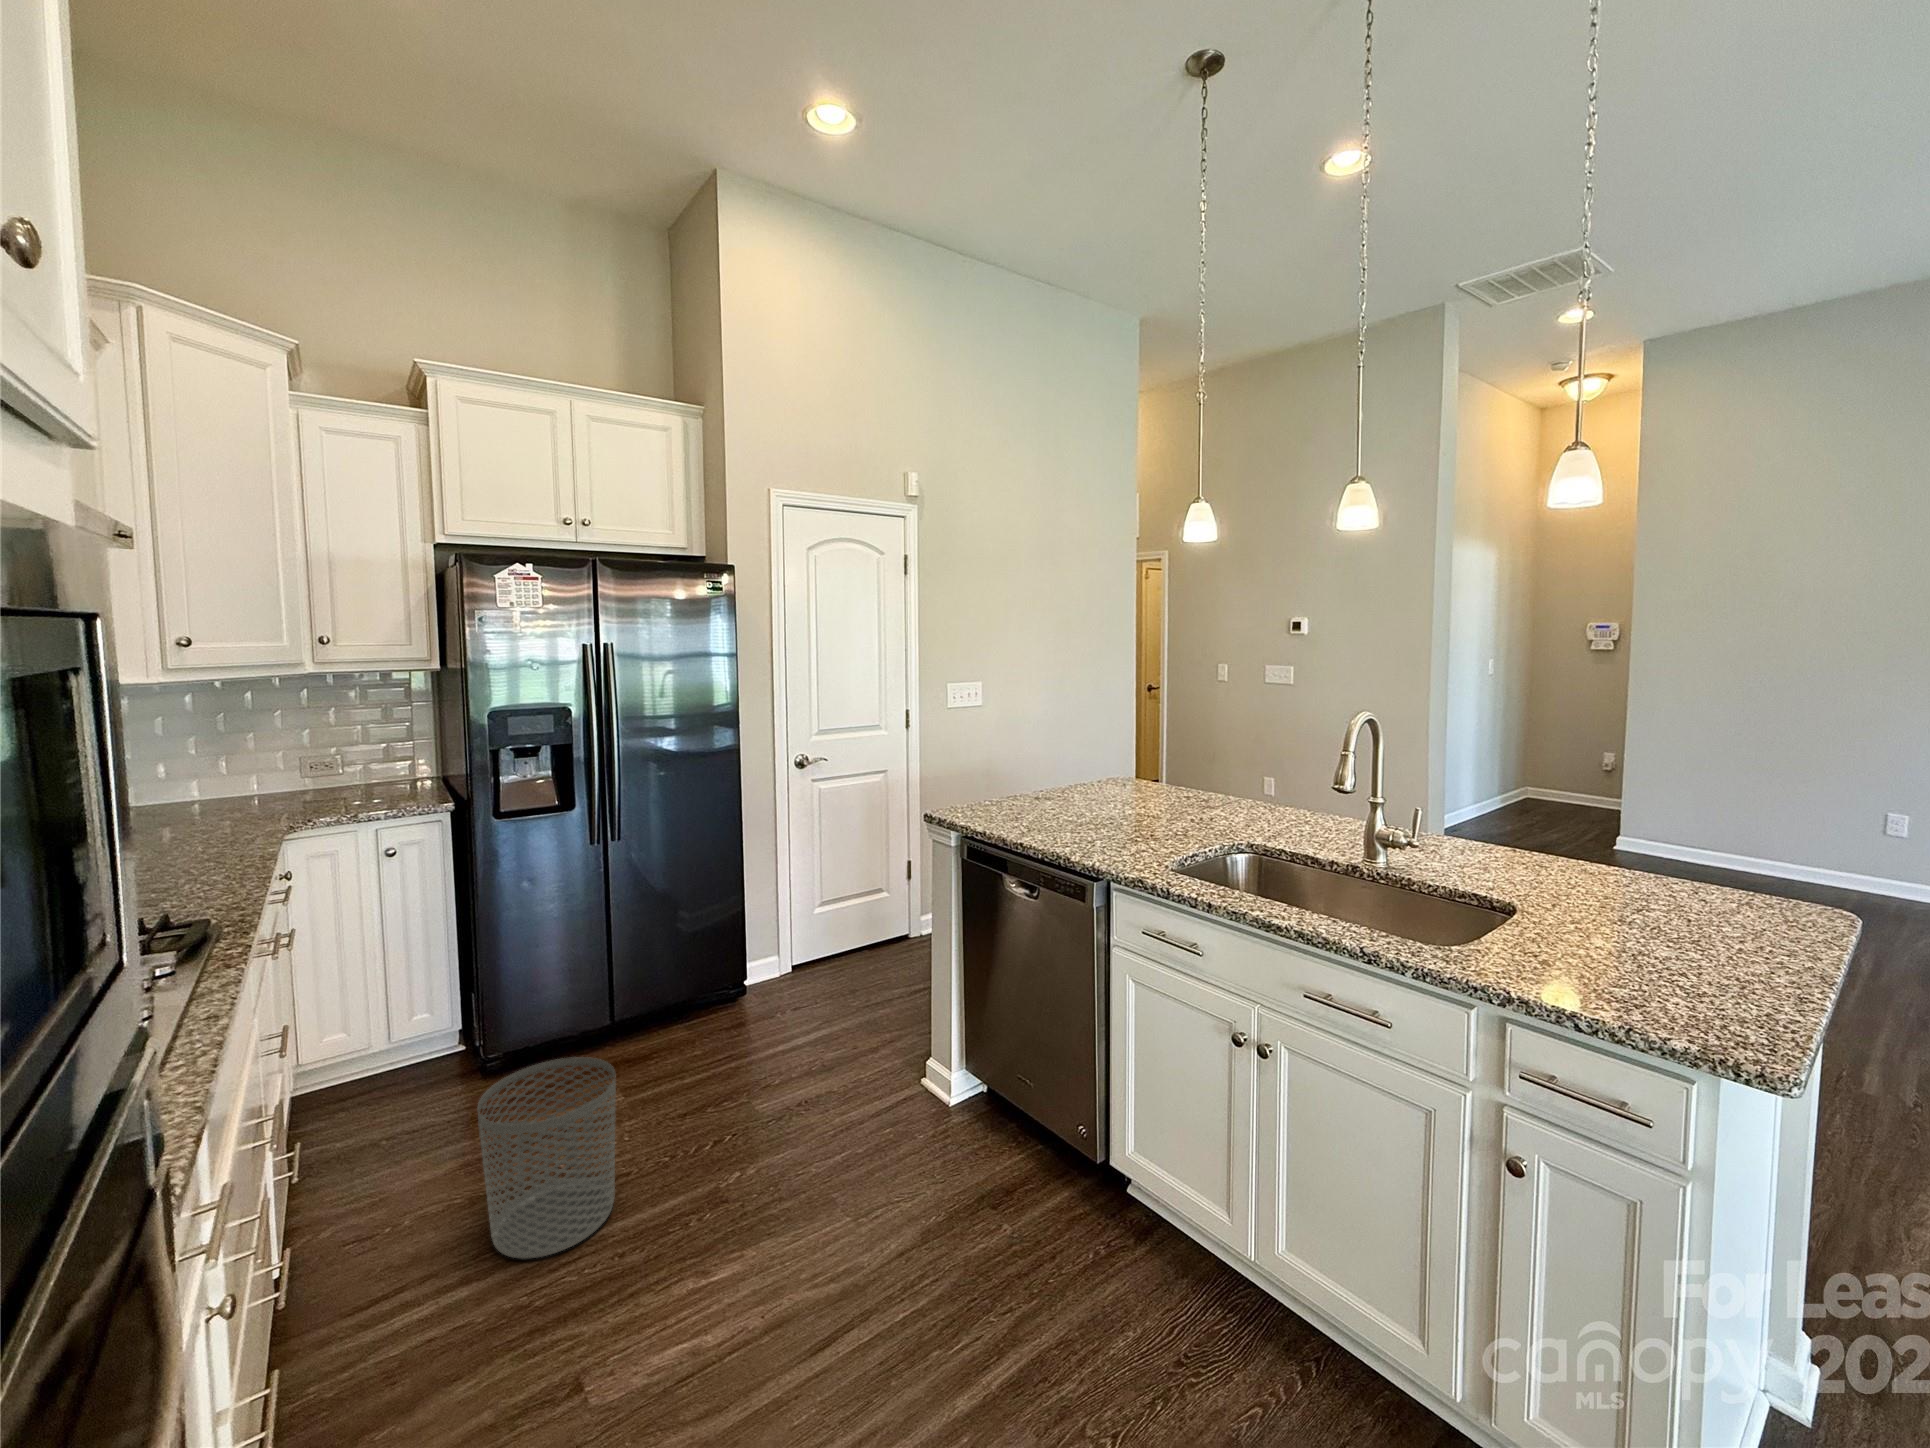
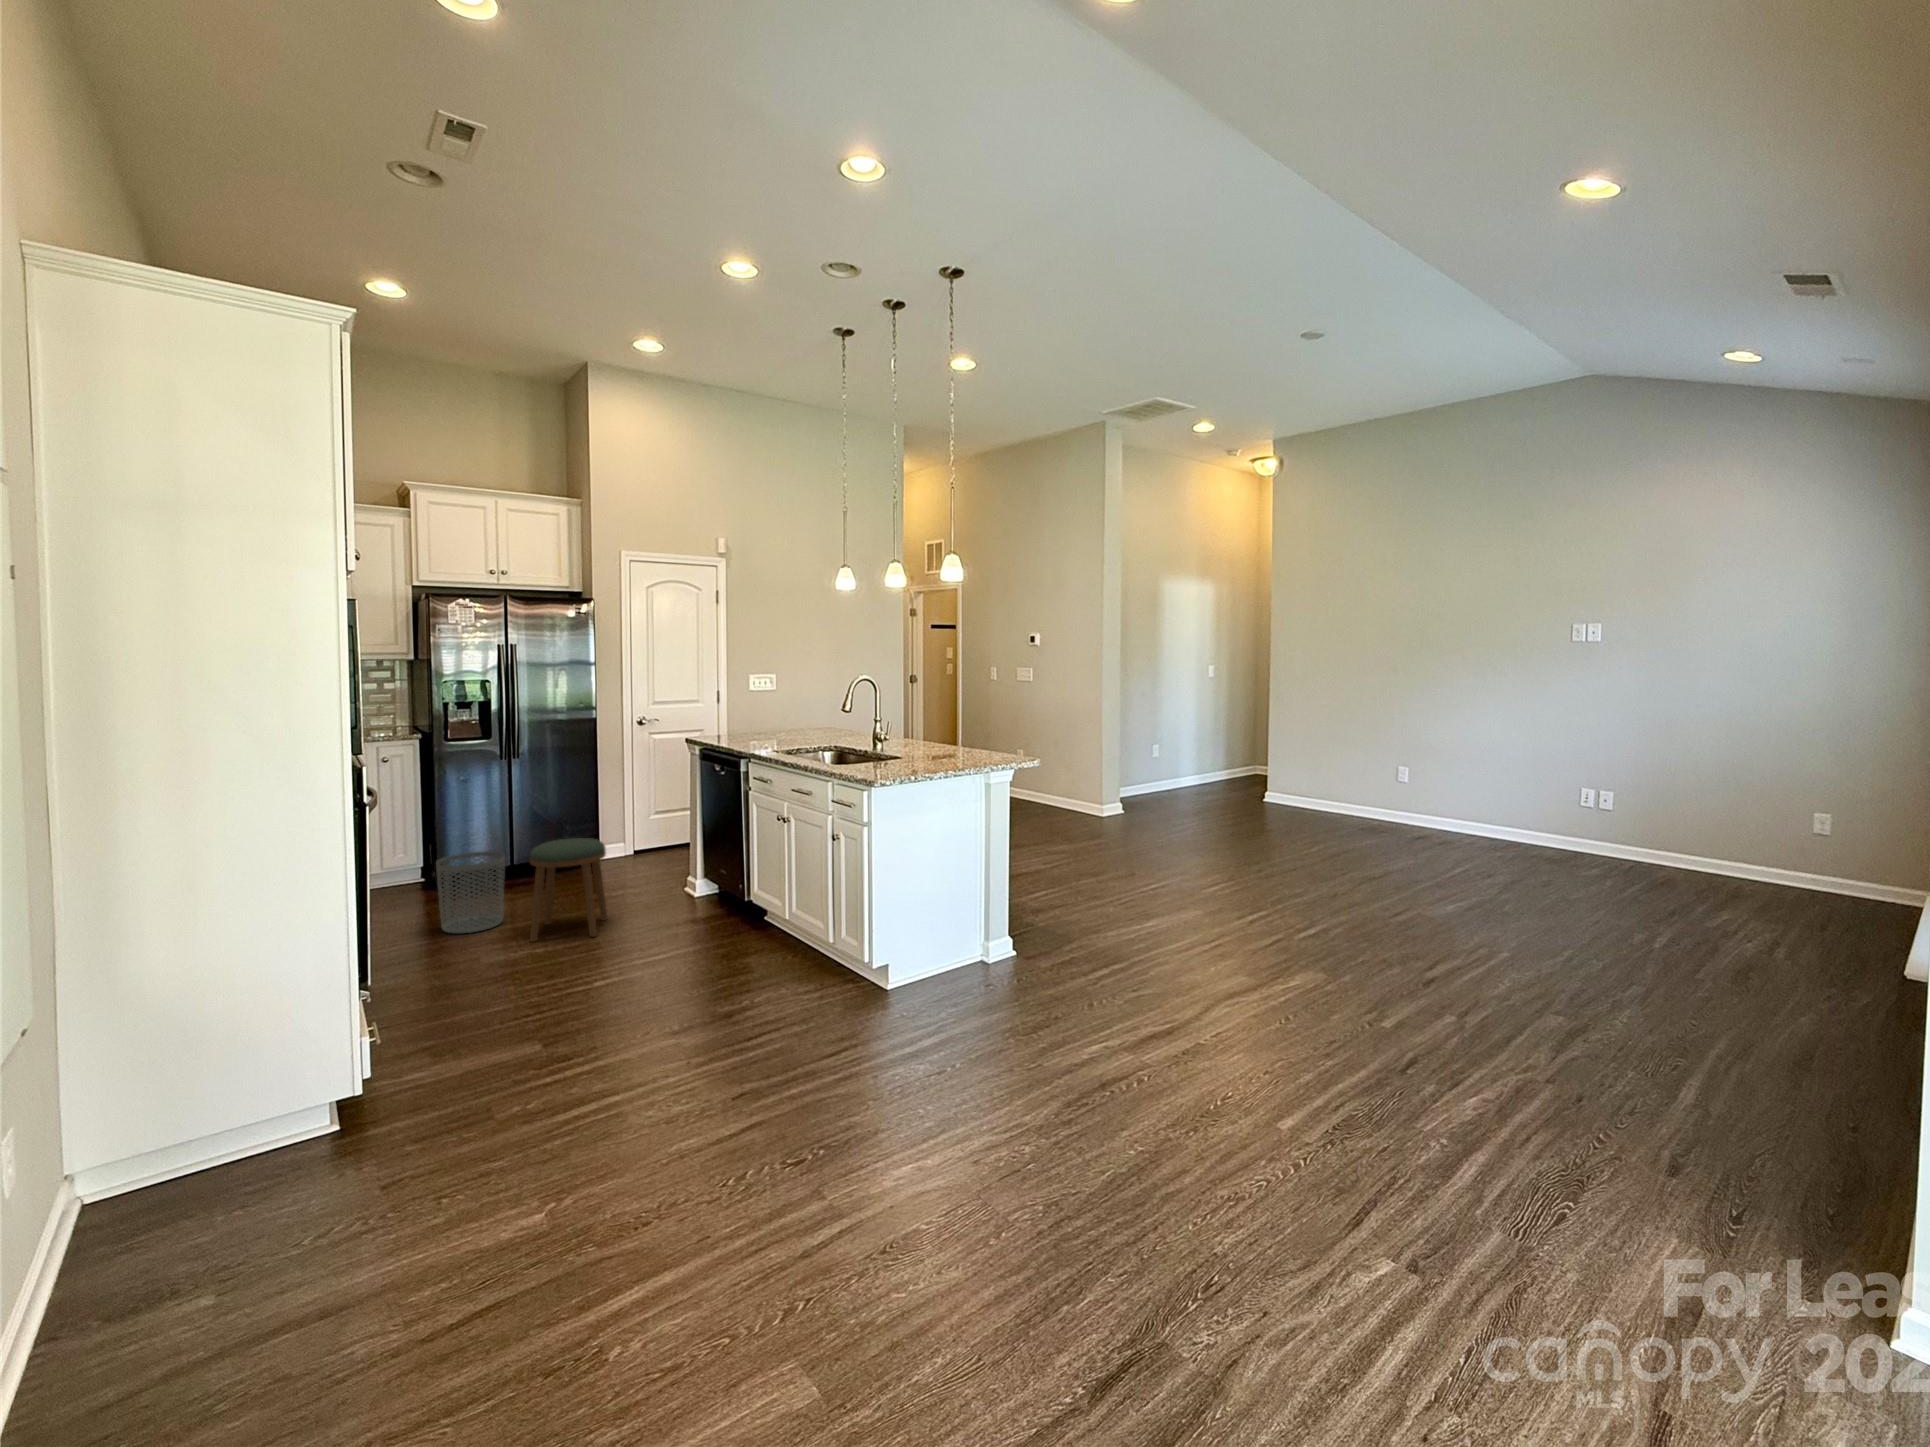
stool: none [675,1038,823,1298] -> present [530,838,608,942]

